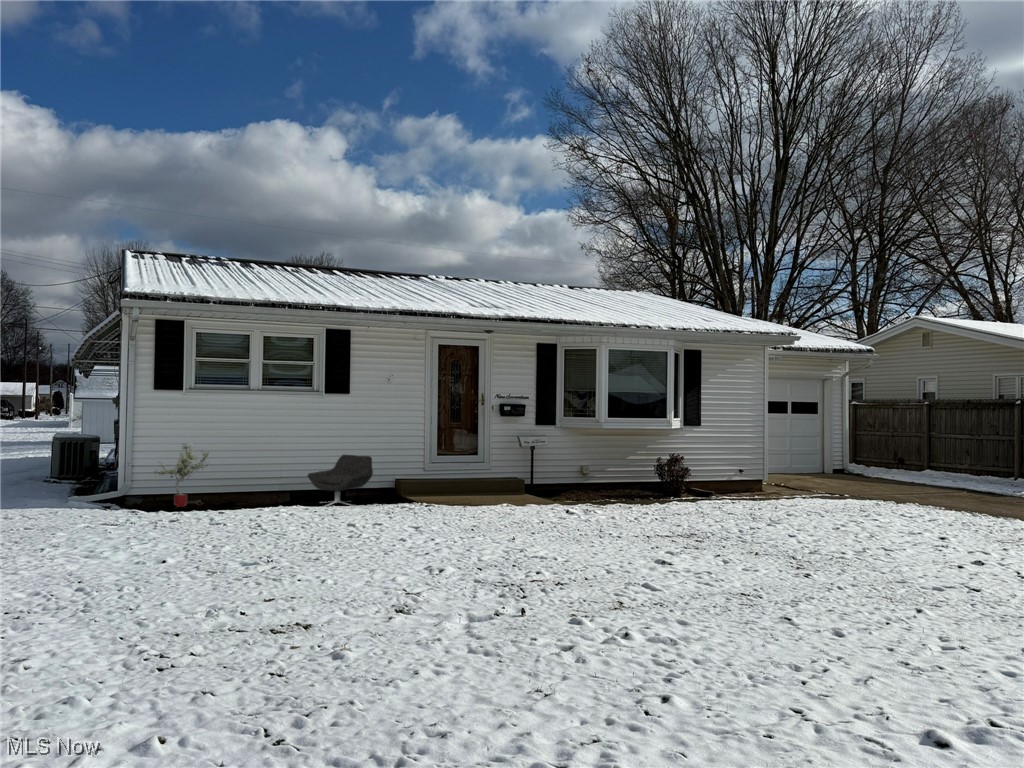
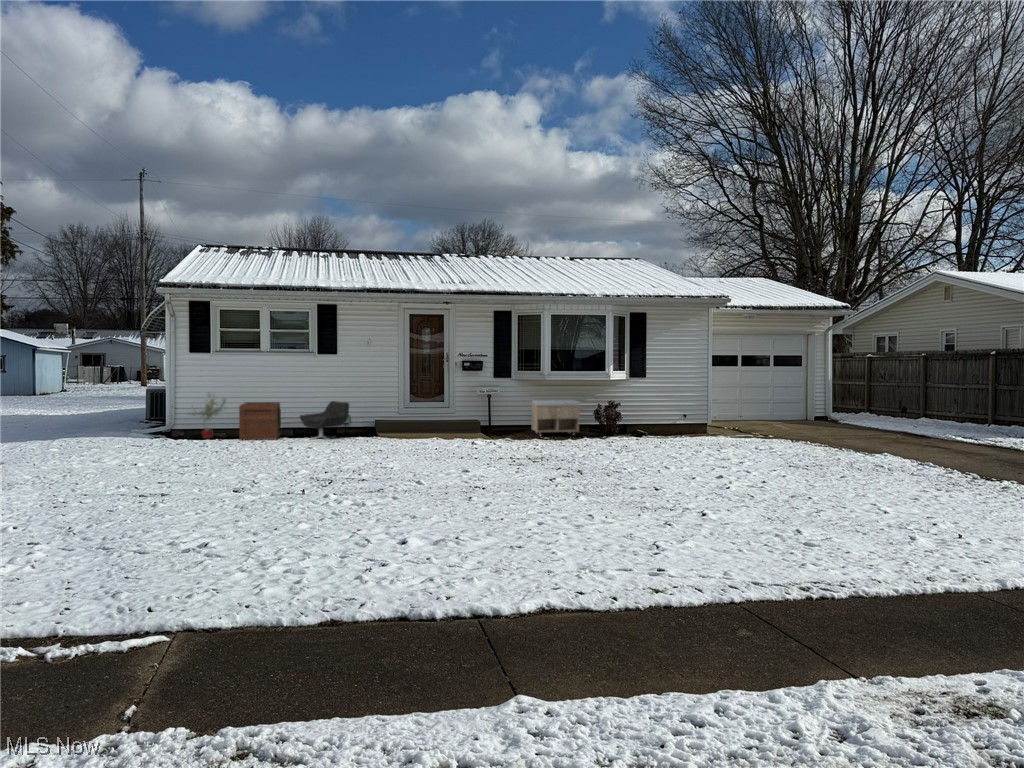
storage bench: none [580,452,641,496] -> present [532,400,580,434]
wooden crate: none [227,456,283,509] -> present [239,402,281,440]

